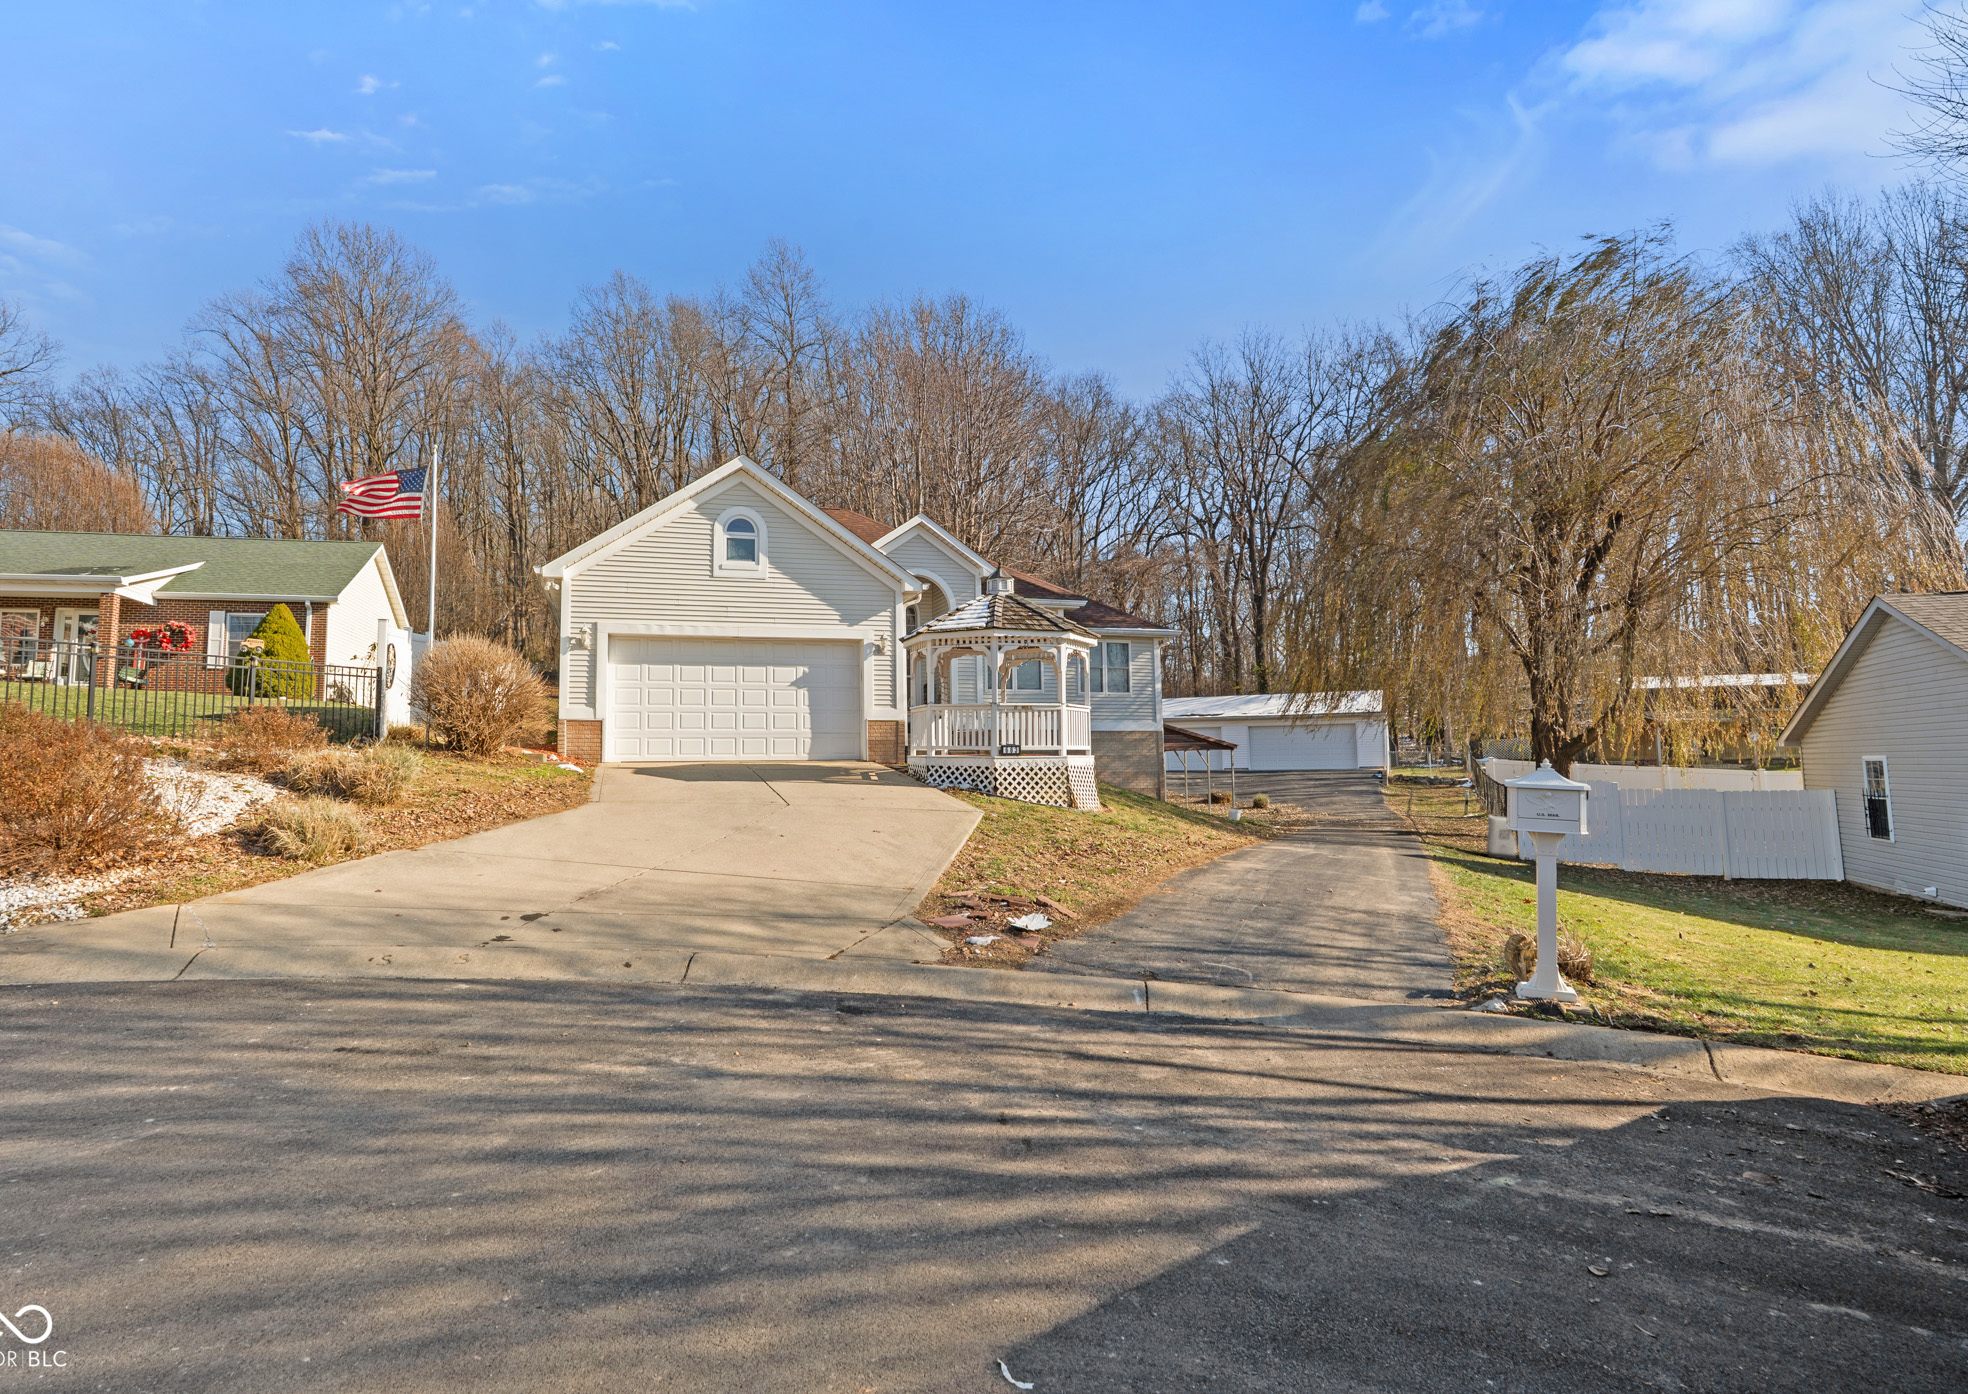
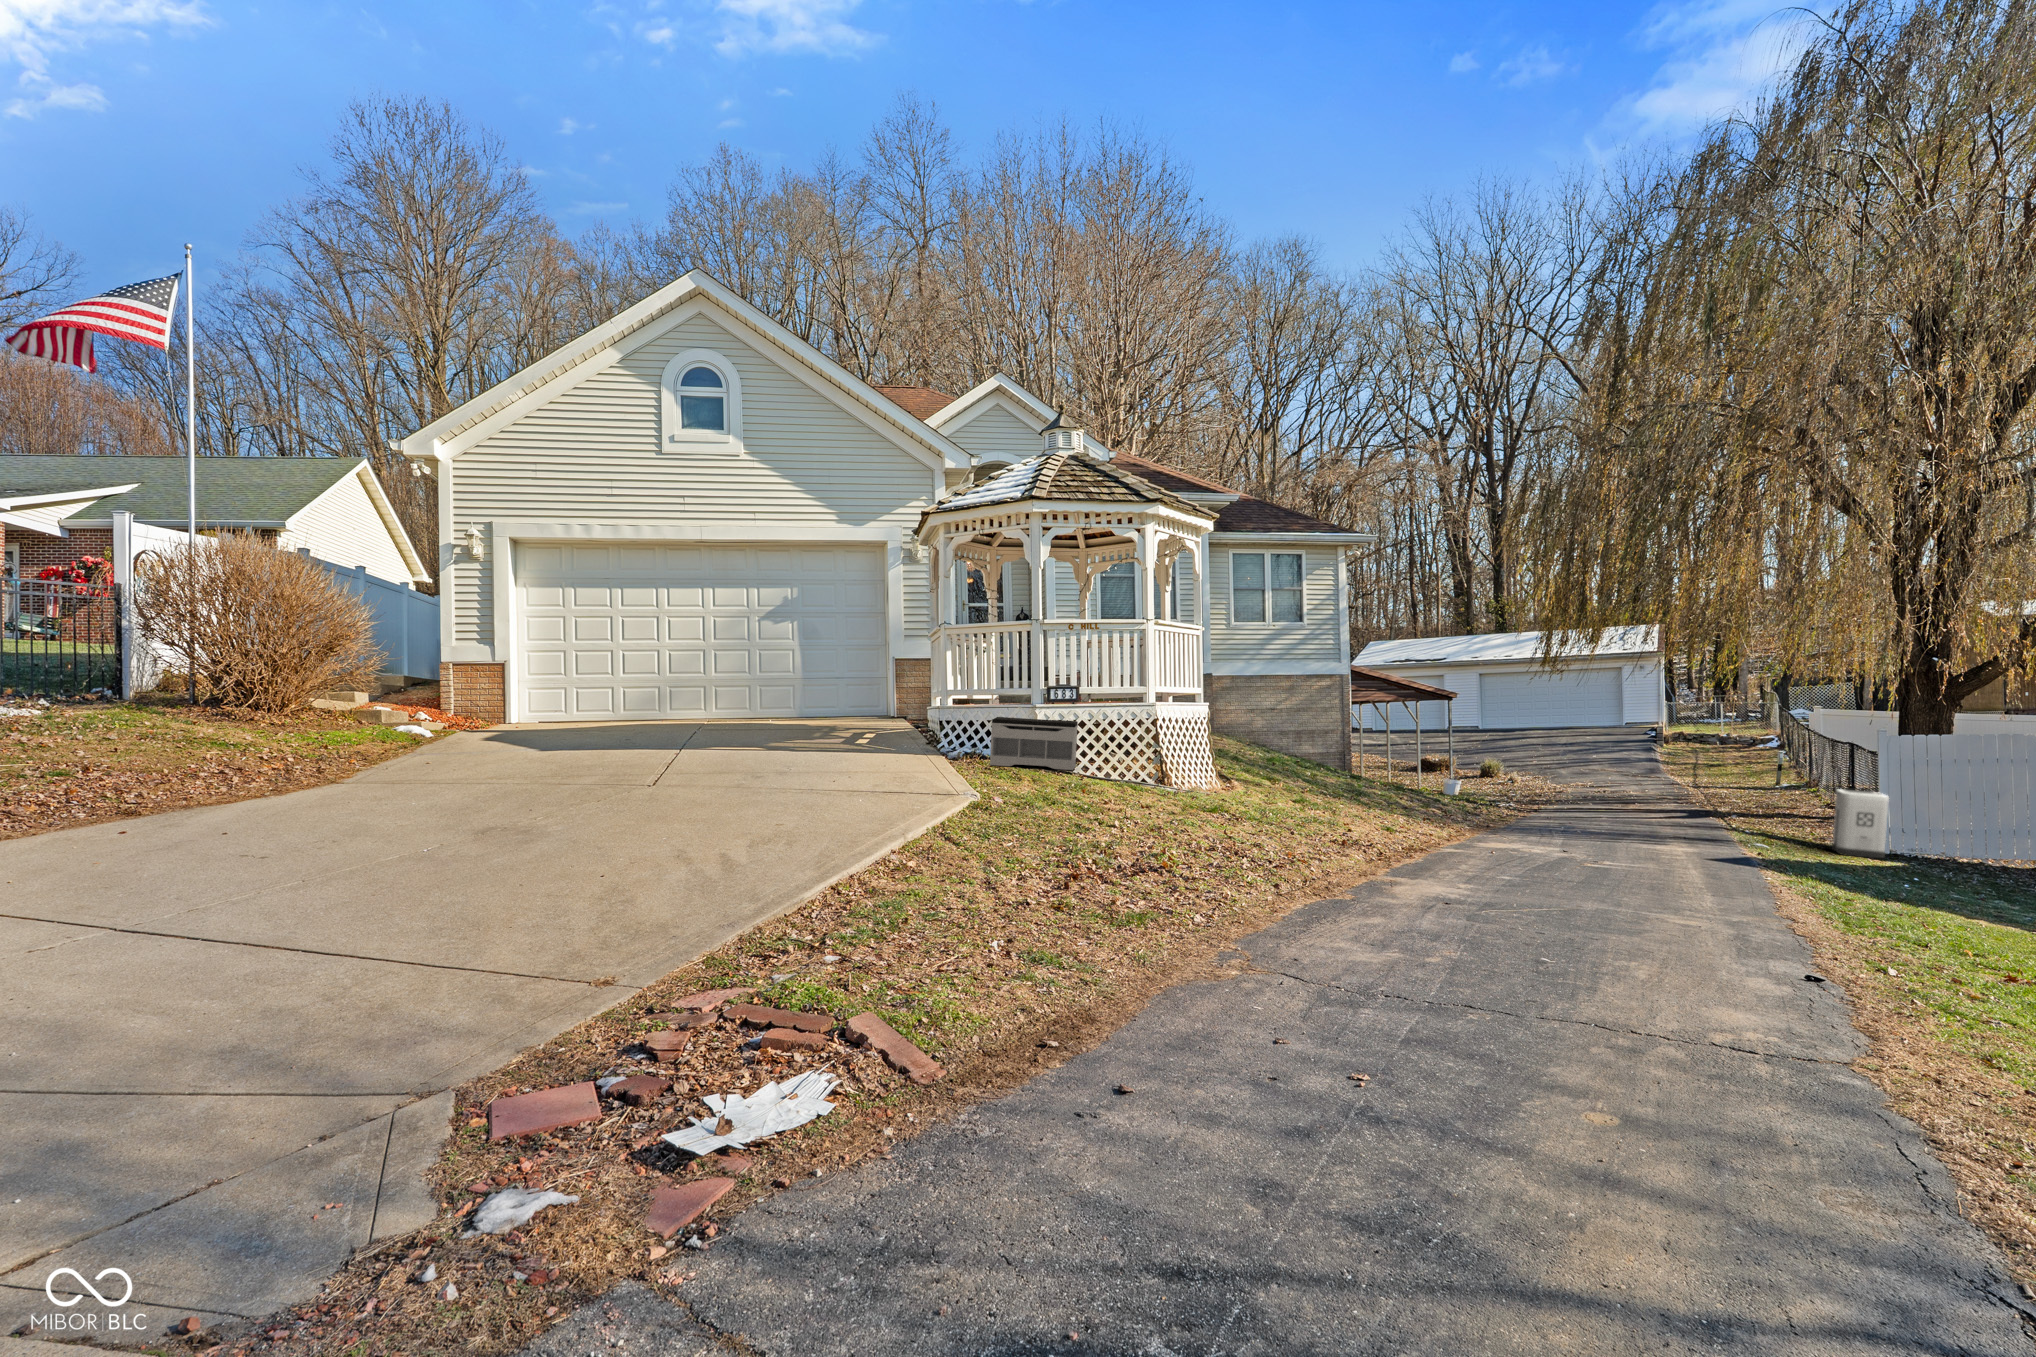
bench: none [967,764,1024,799] -> present [990,717,1078,770]

